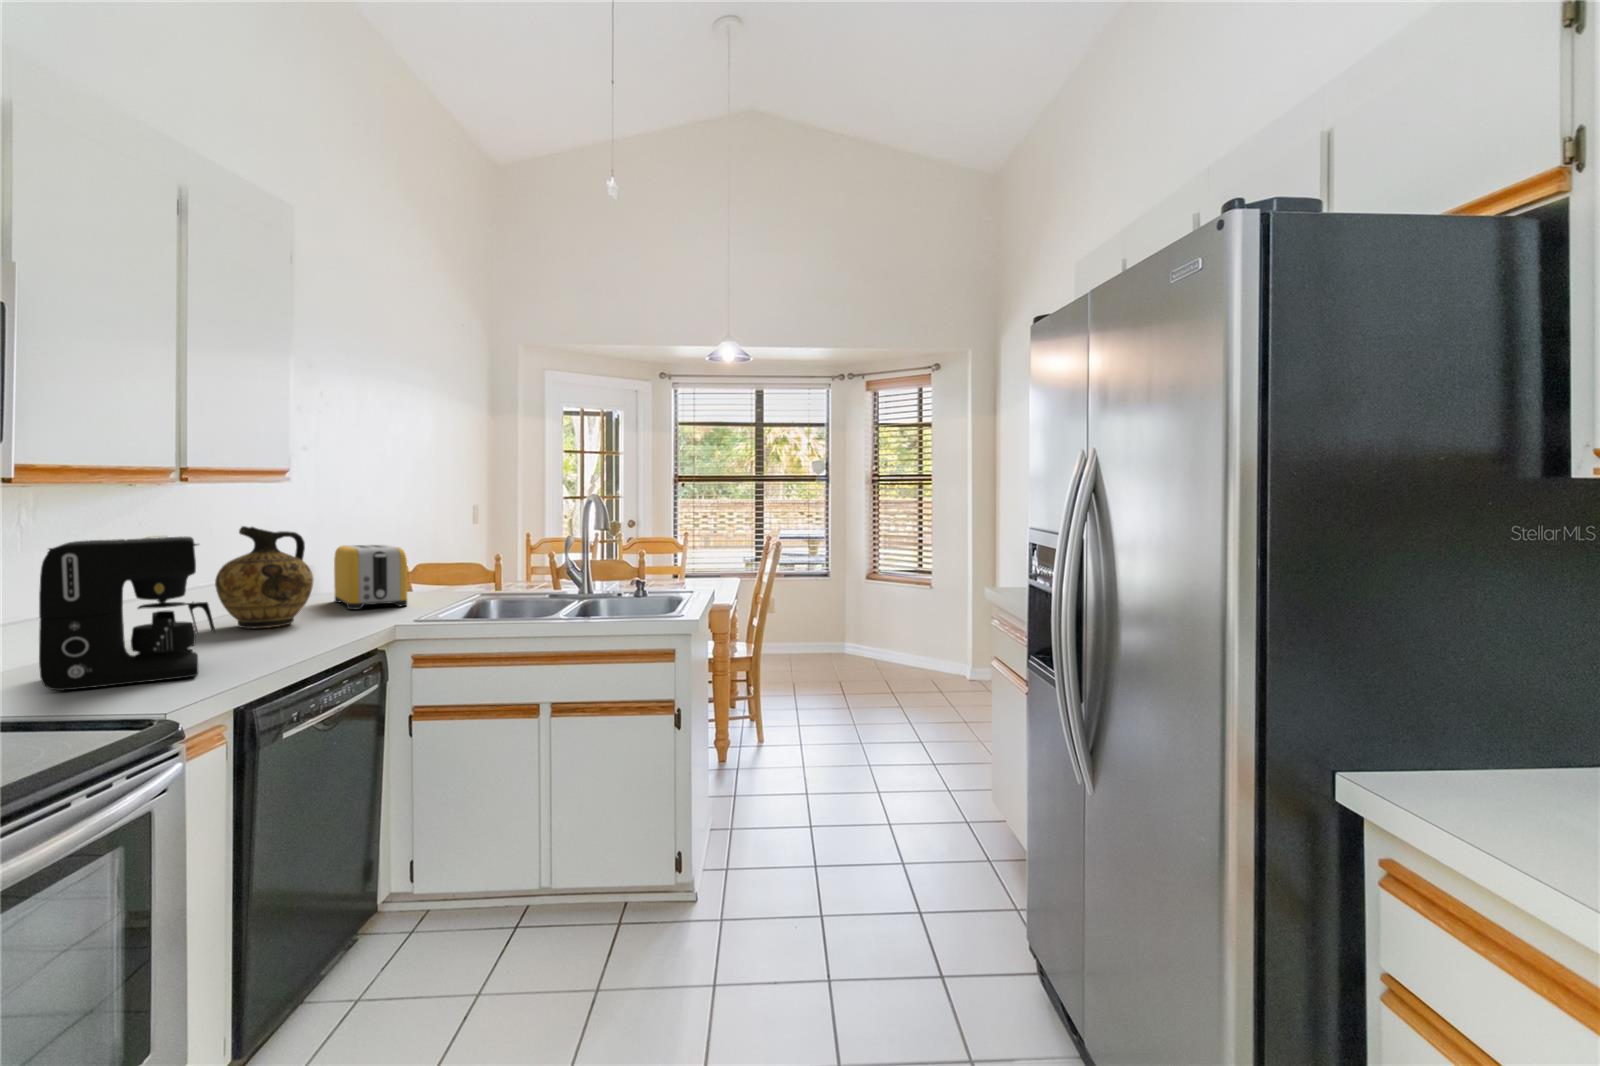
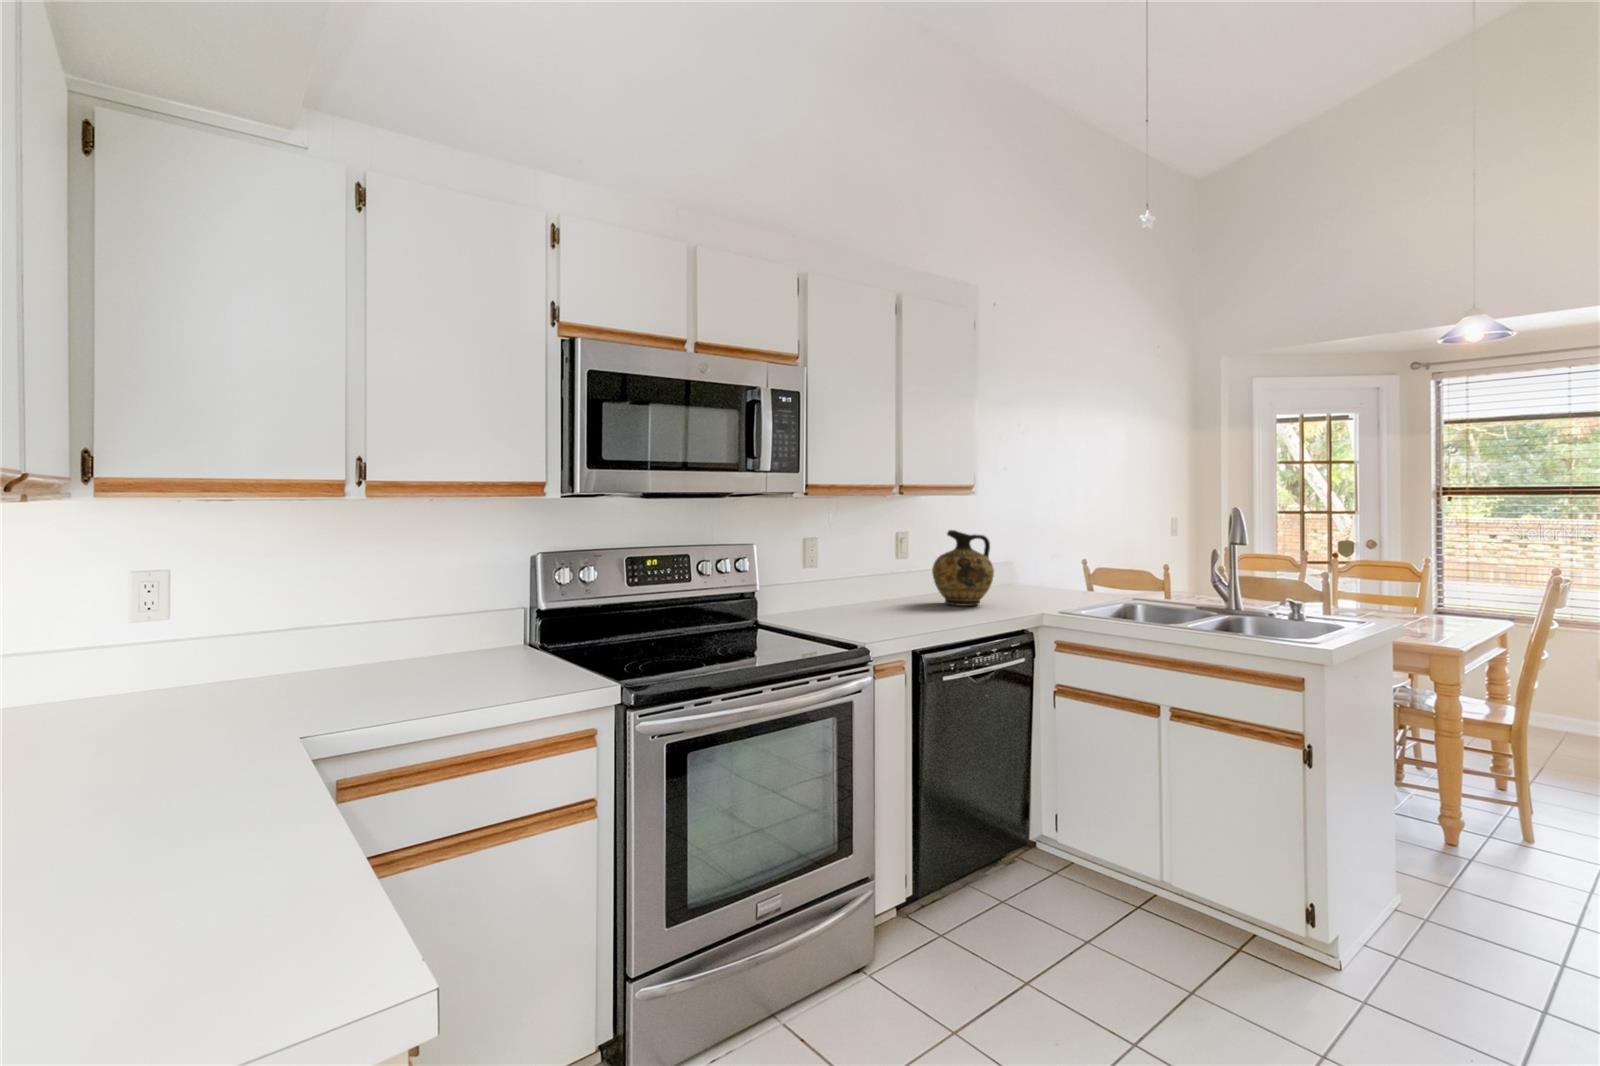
coffee maker: present [39,537,215,690] -> none [824,533,913,627]
toaster: present [334,545,407,610] -> none [1021,549,1071,602]

